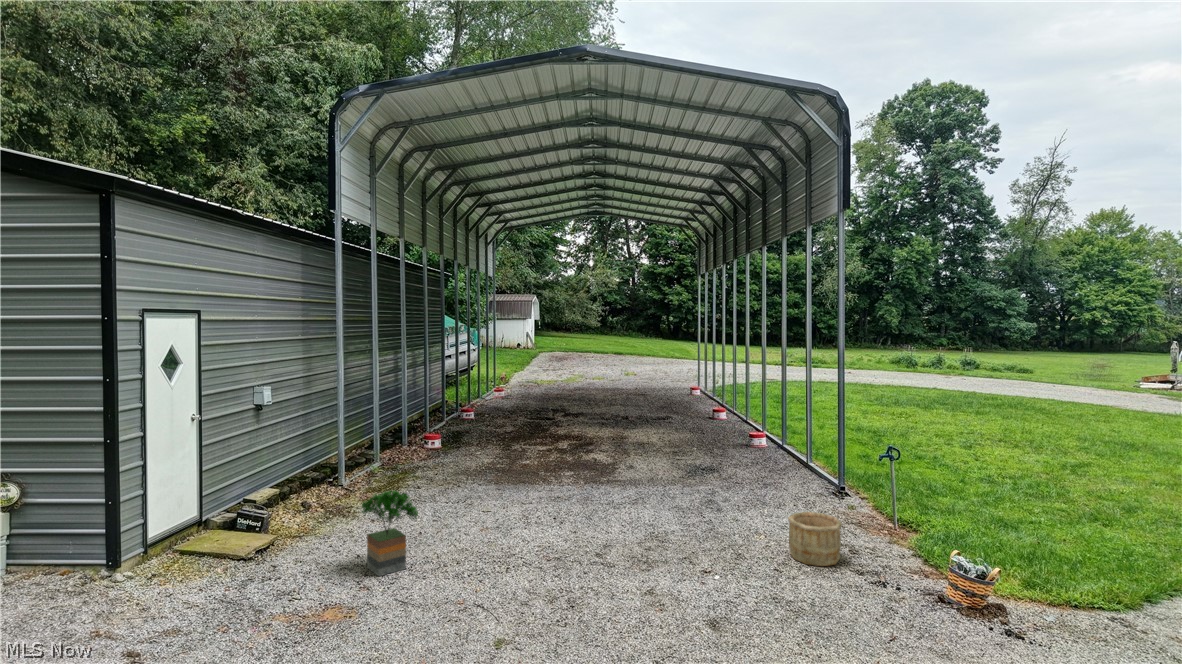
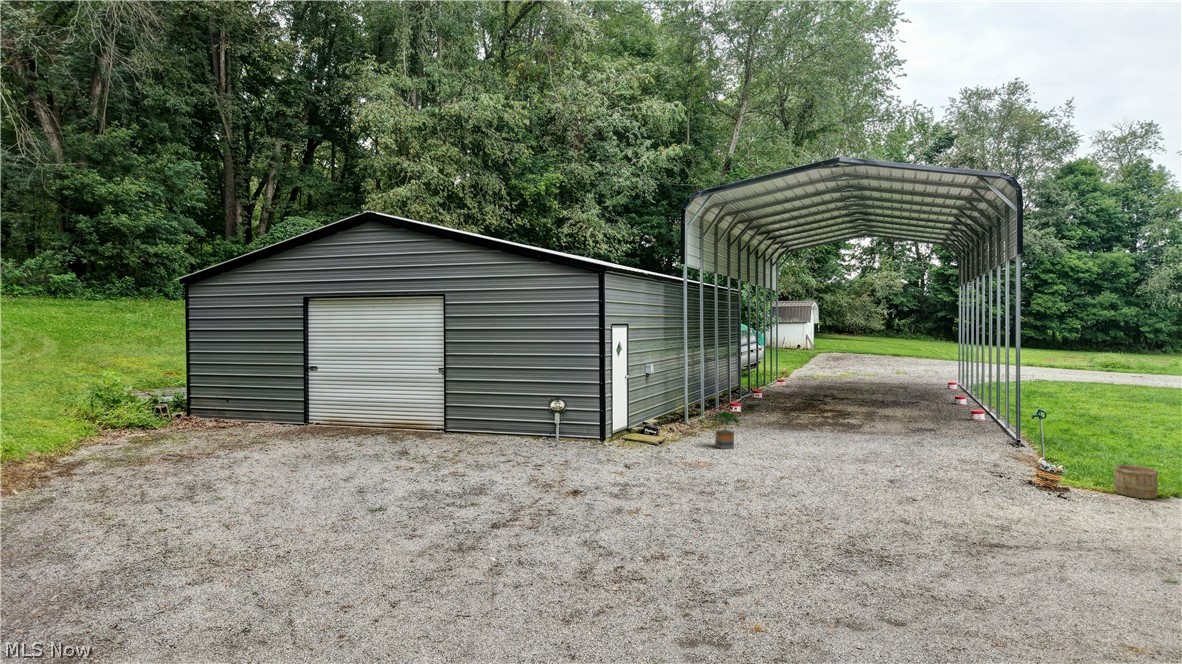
wooden bucket: present [788,512,842,566] -> present [1113,465,1159,499]

